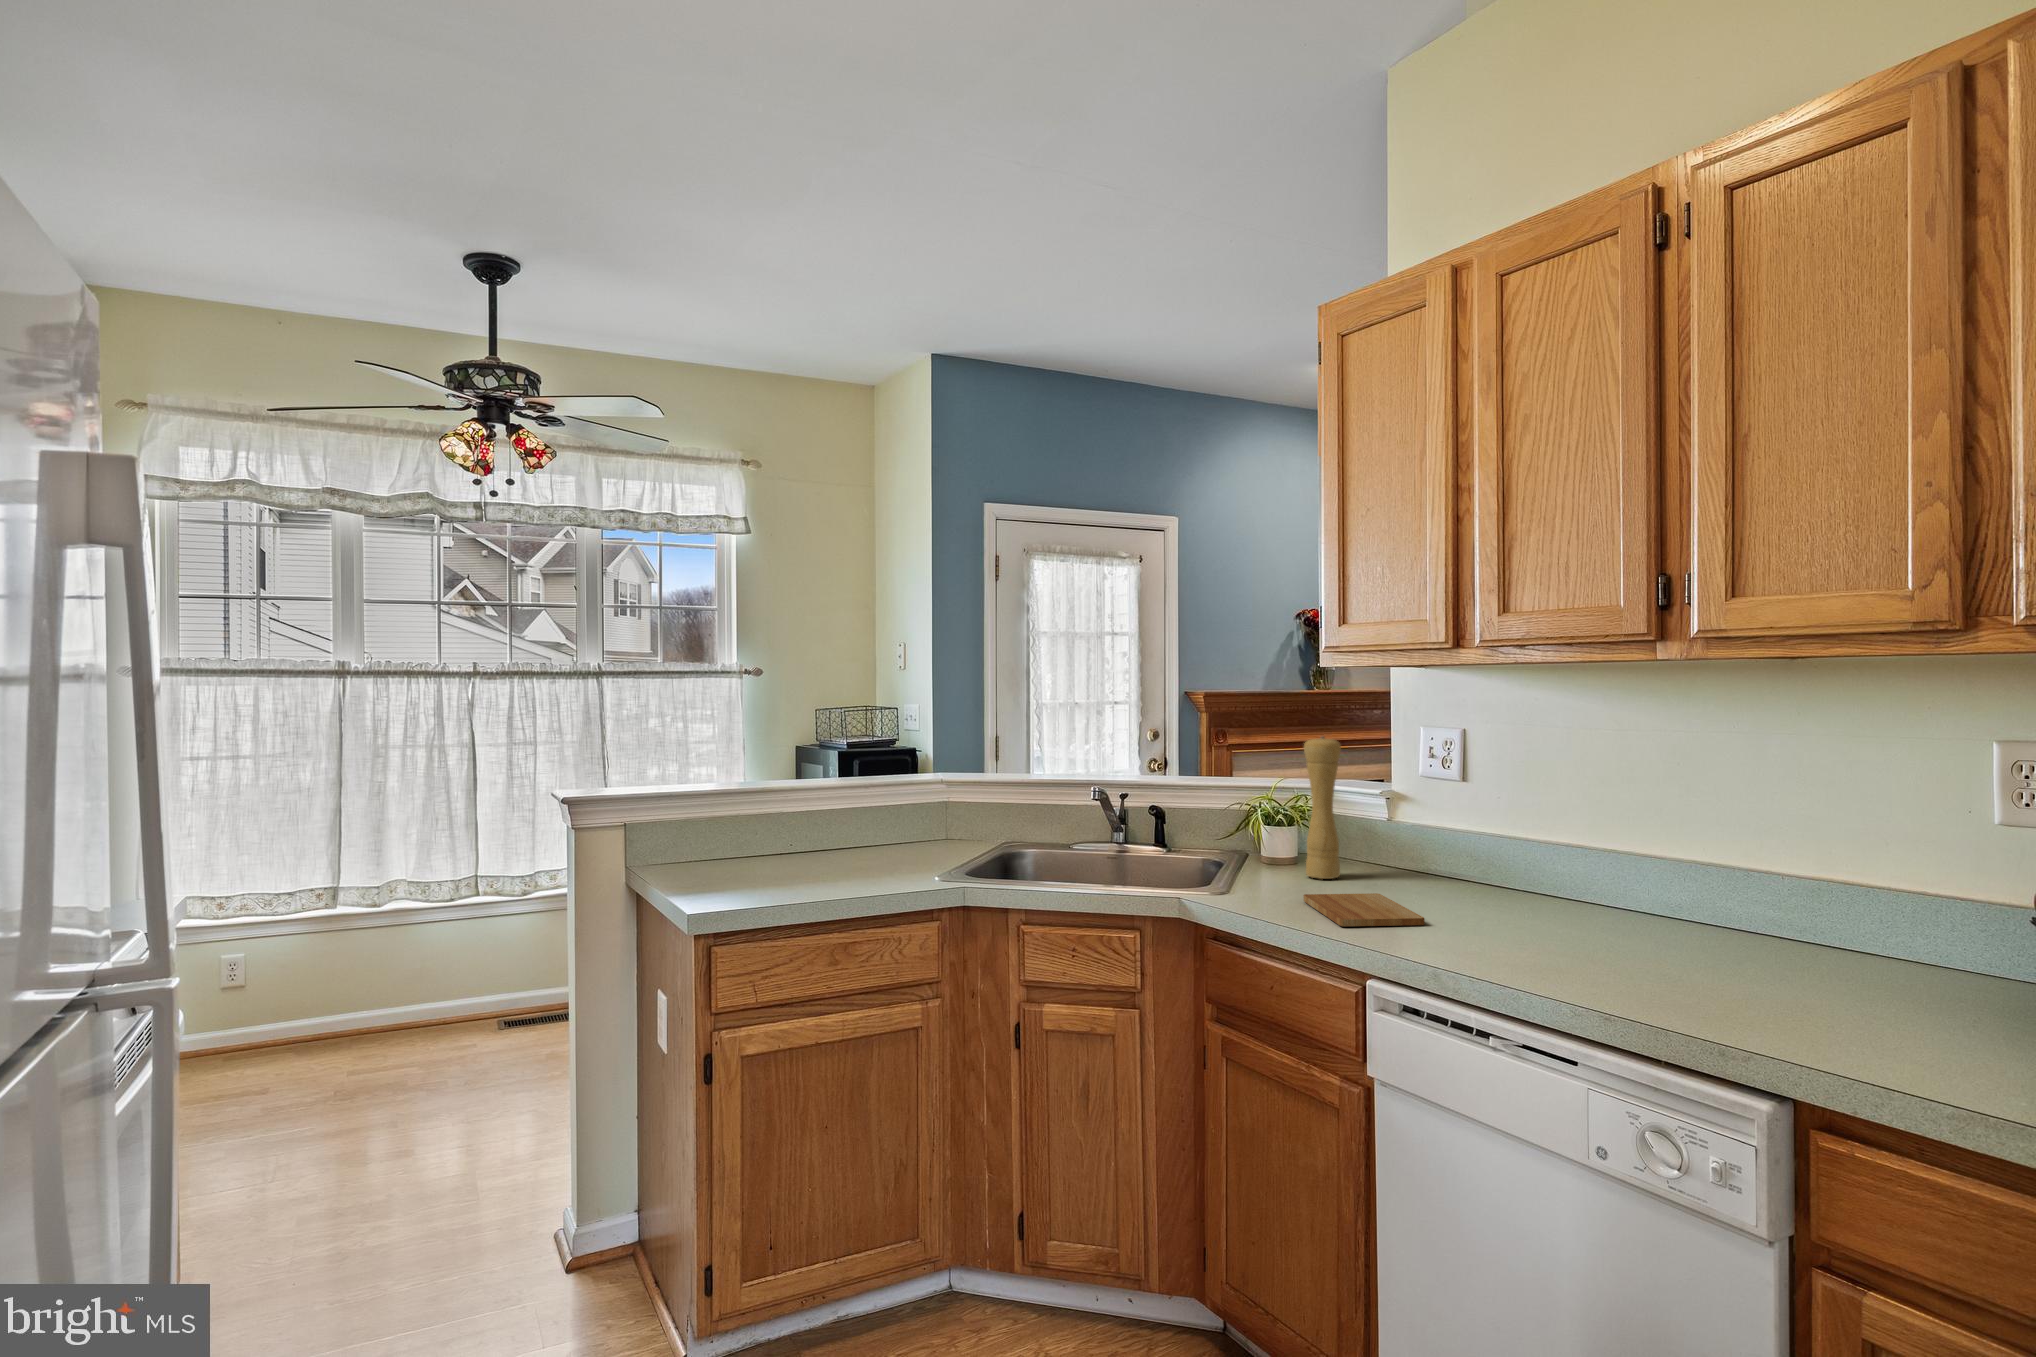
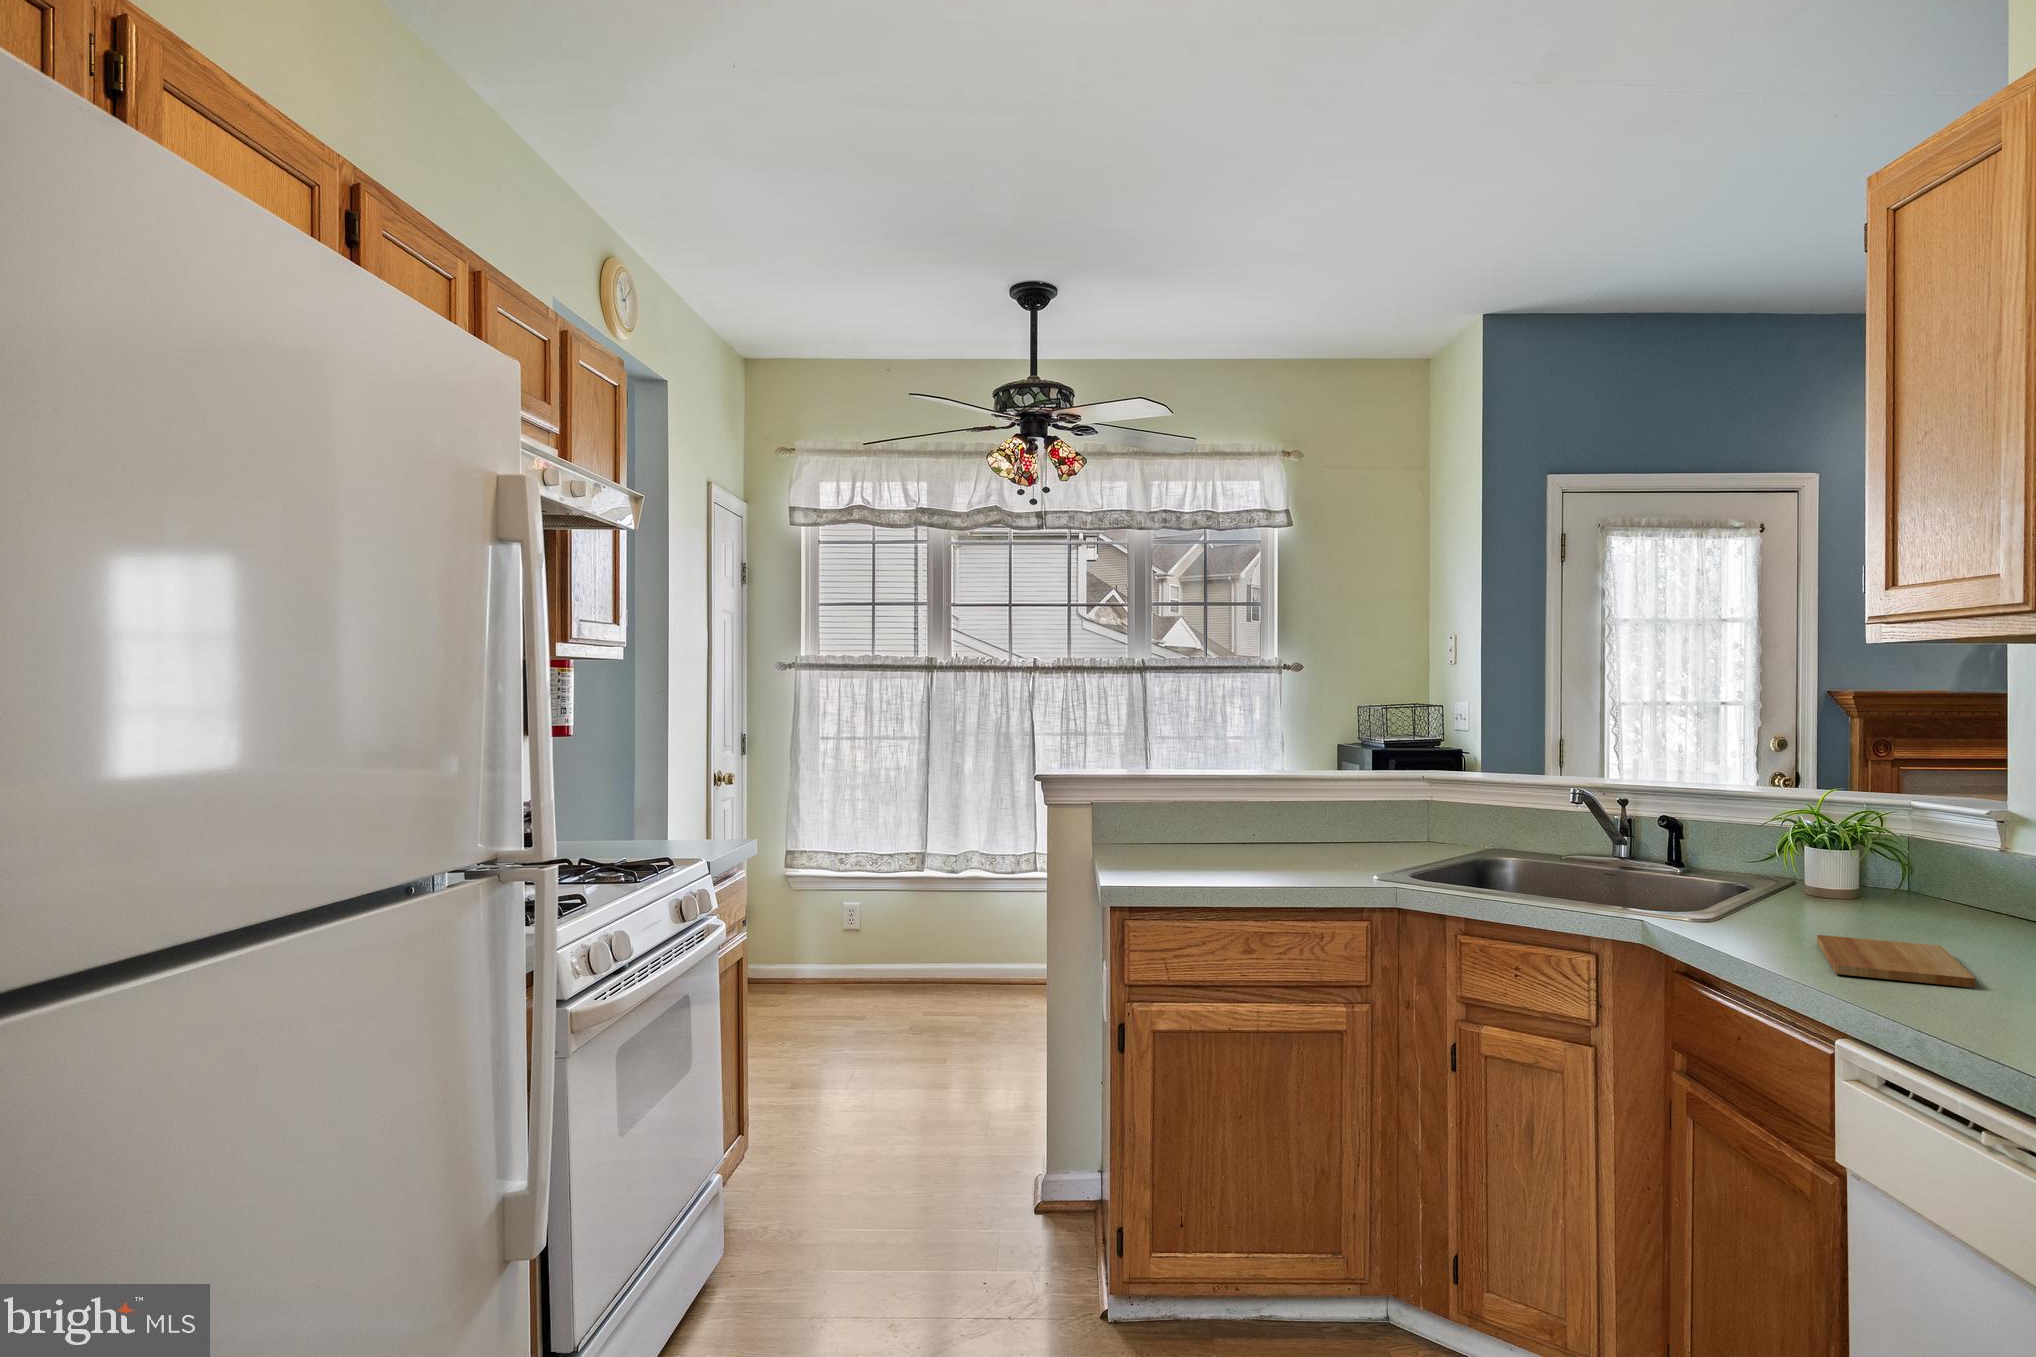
pepper mill: present [1304,736,1341,879] -> none [1857,738,1915,925]

